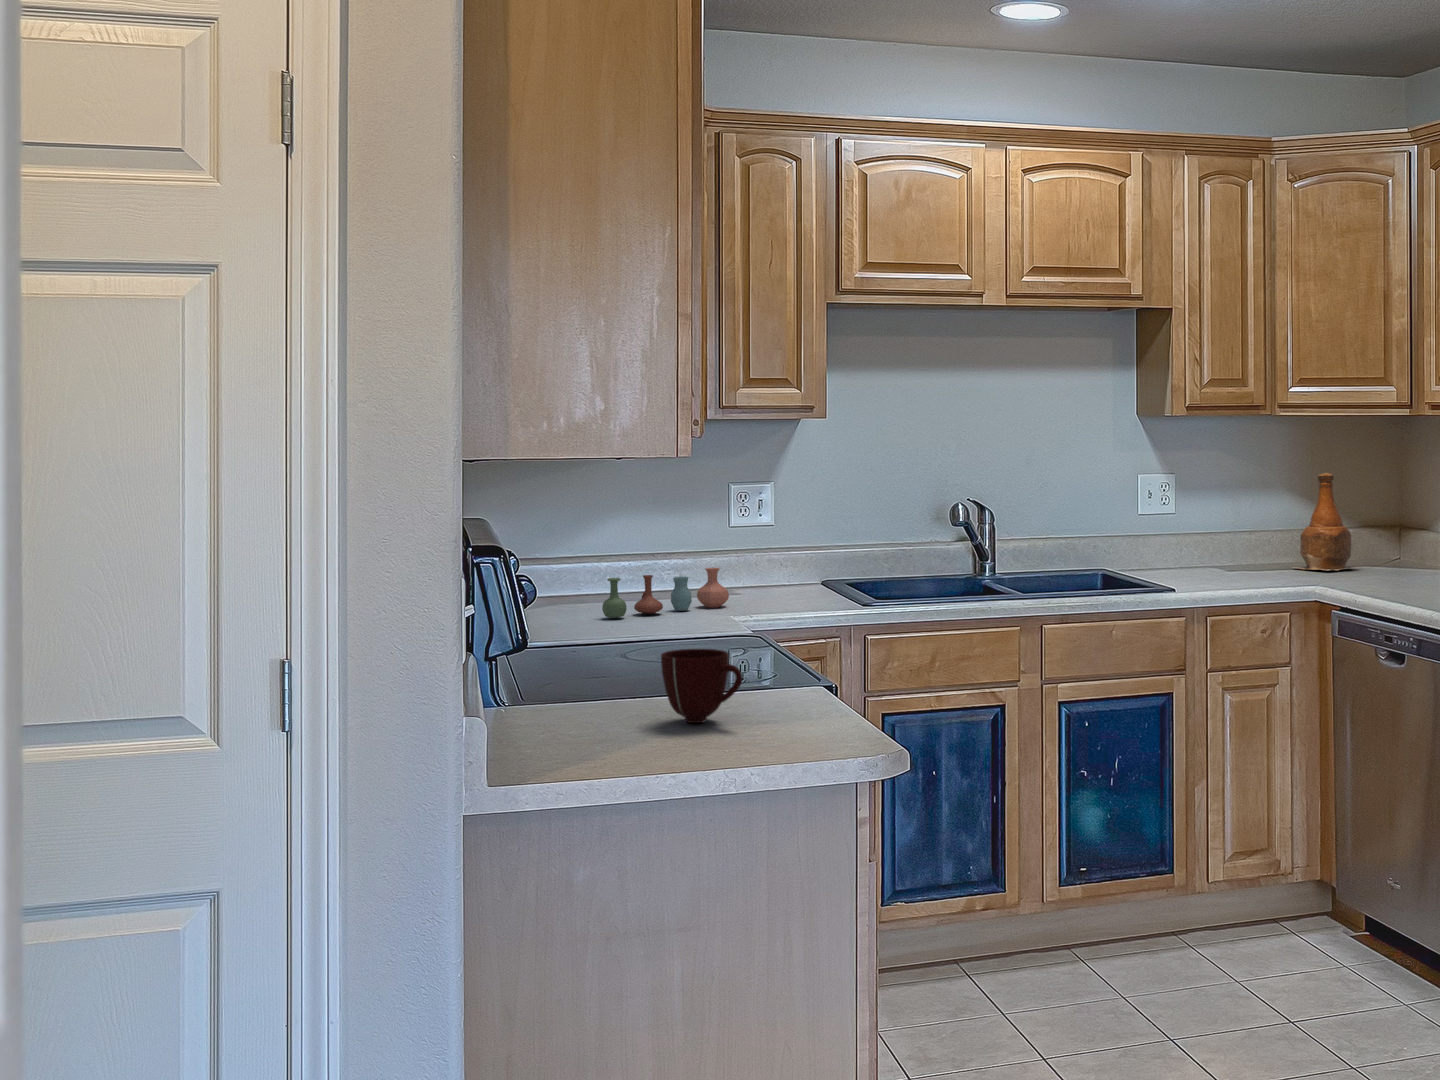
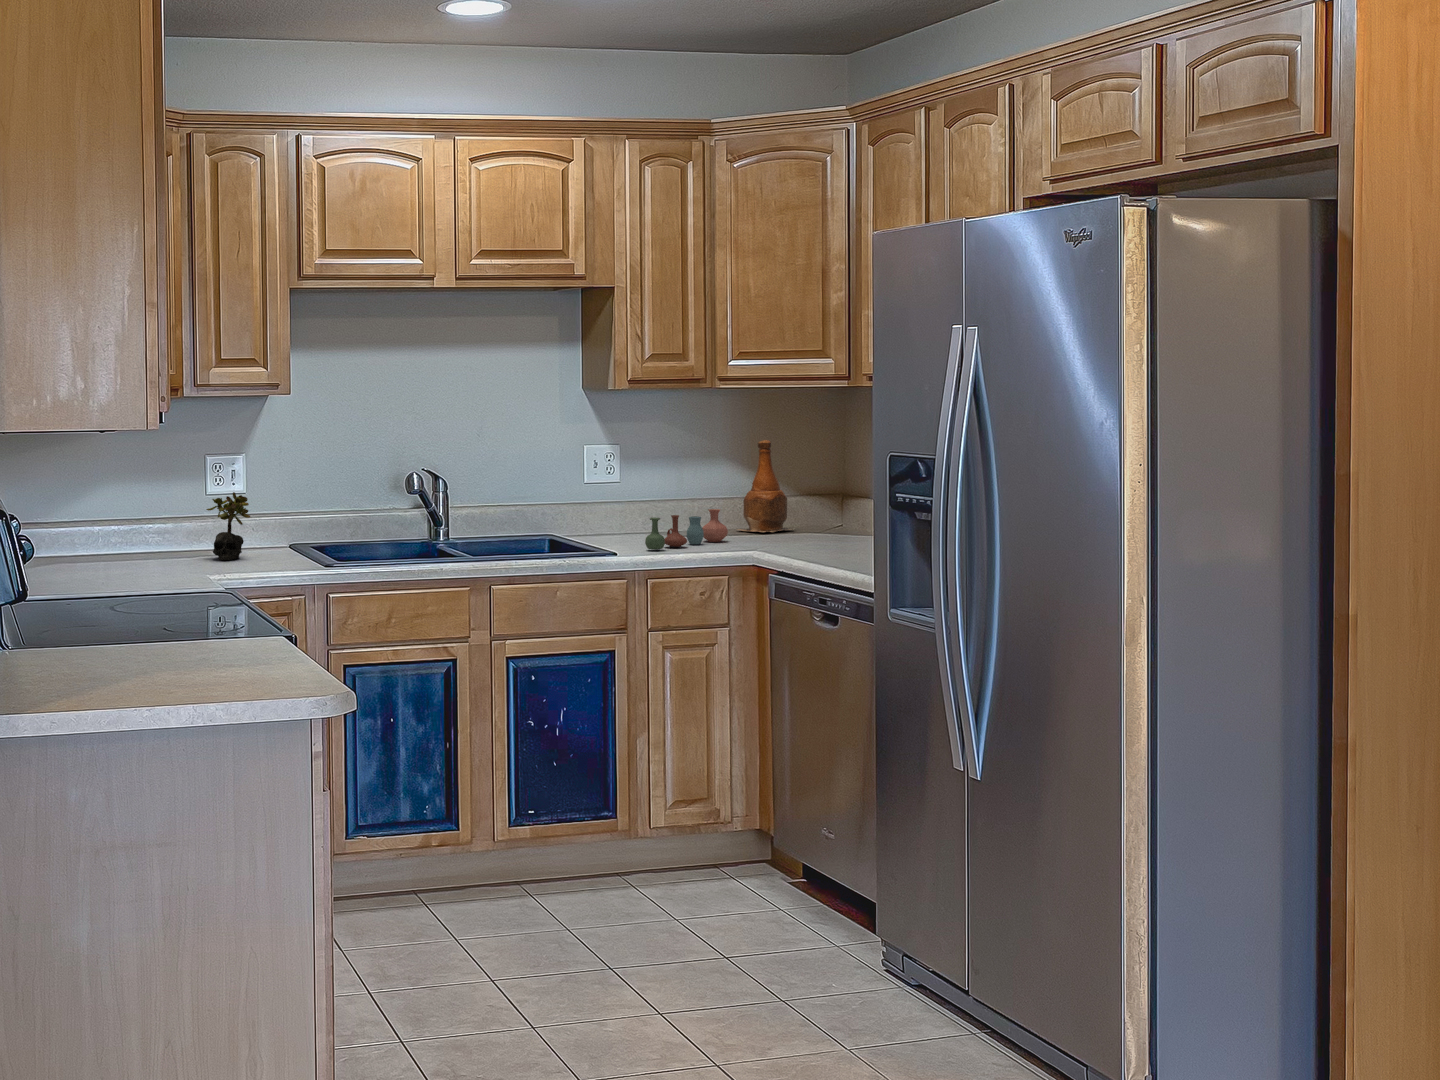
succulent plant: none [744,523,787,592] -> present [206,492,250,560]
vase: present [602,568,729,617] -> present [645,509,728,549]
mug: present [661,649,742,723] -> none [185,597,245,648]

